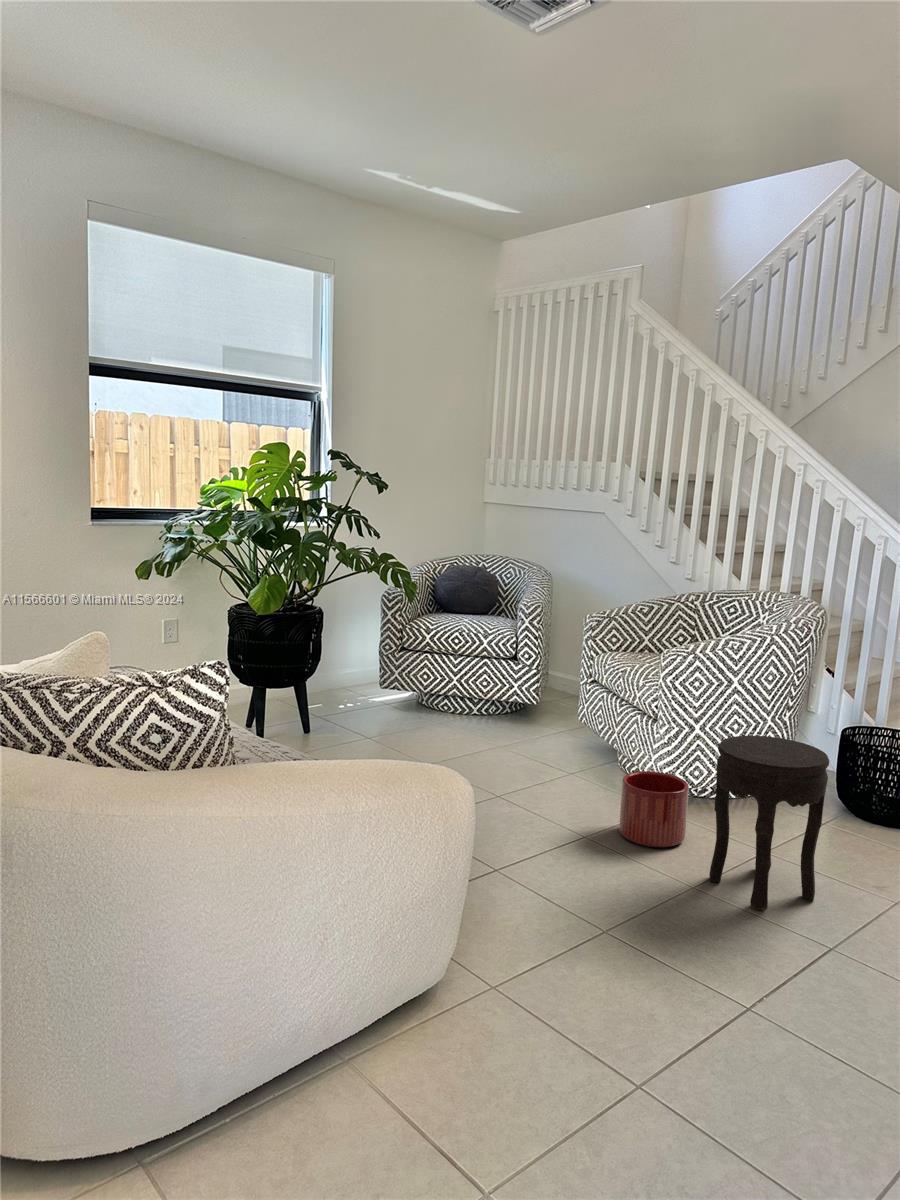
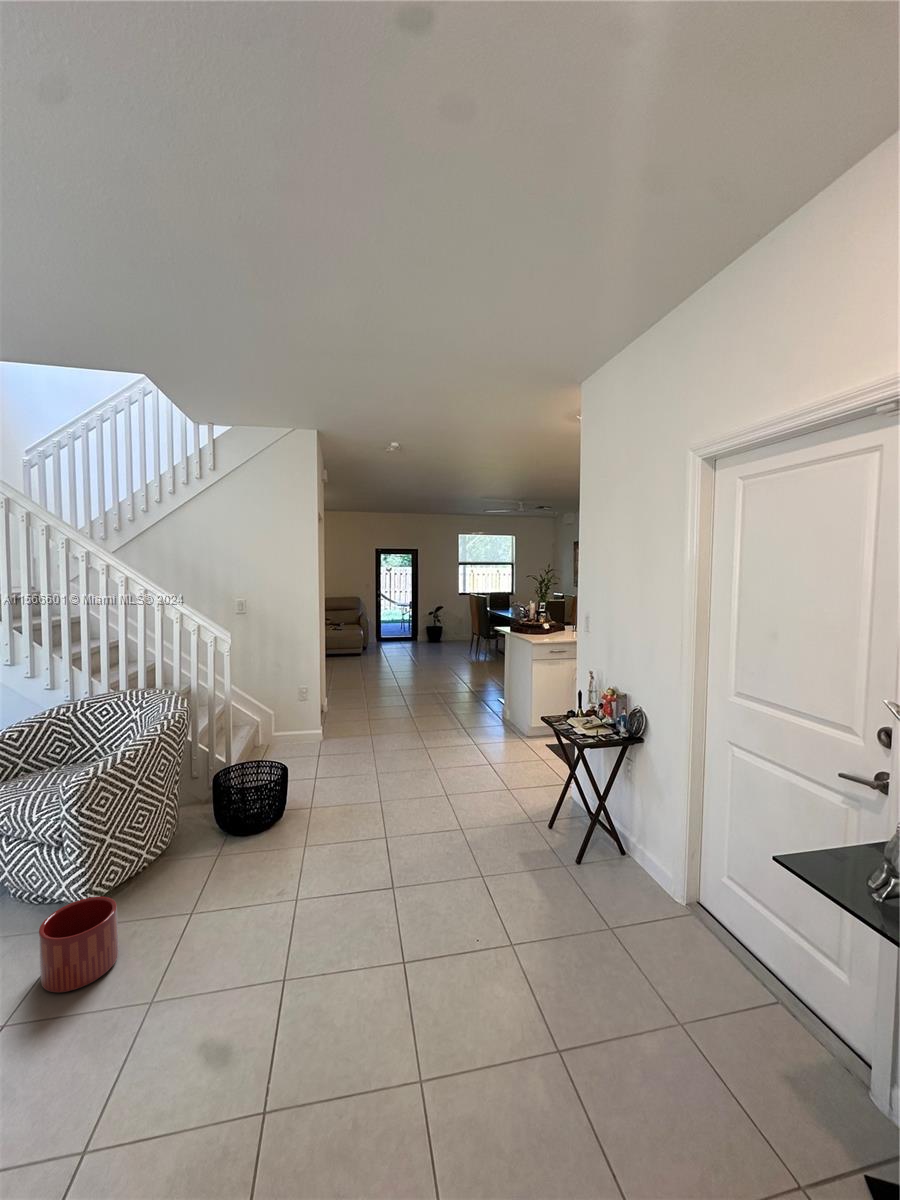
side table: present [709,736,829,910] -> none [156,827,254,995]

